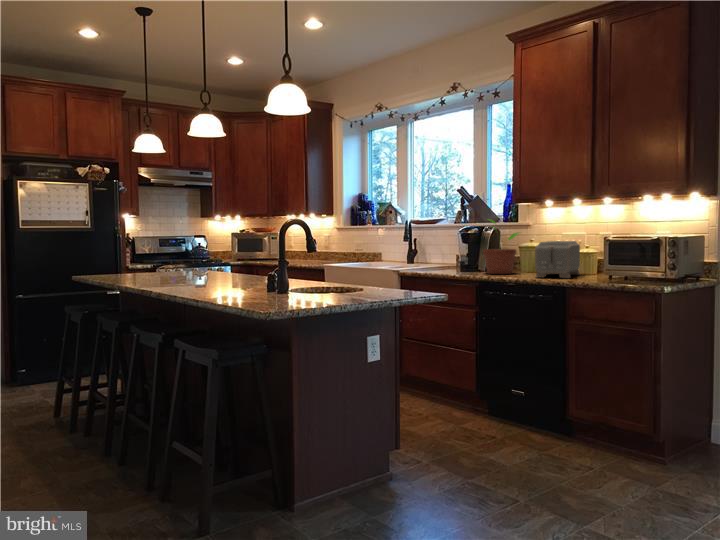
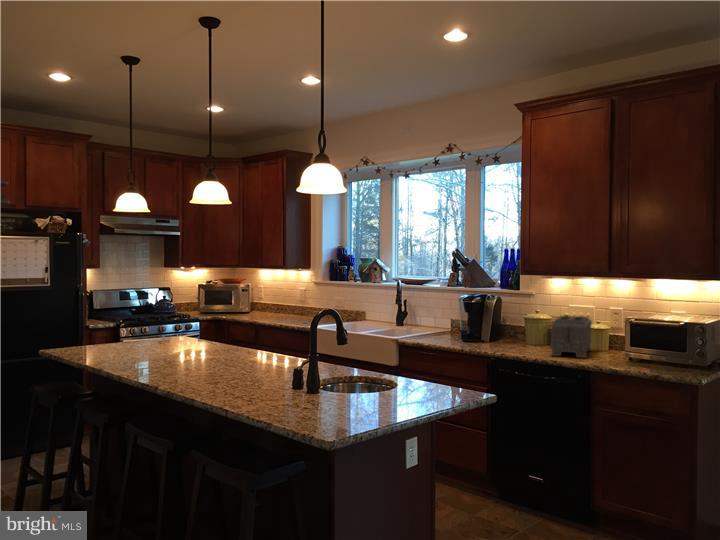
potted plant: present [483,219,519,274] -> none [491,290,531,349]

